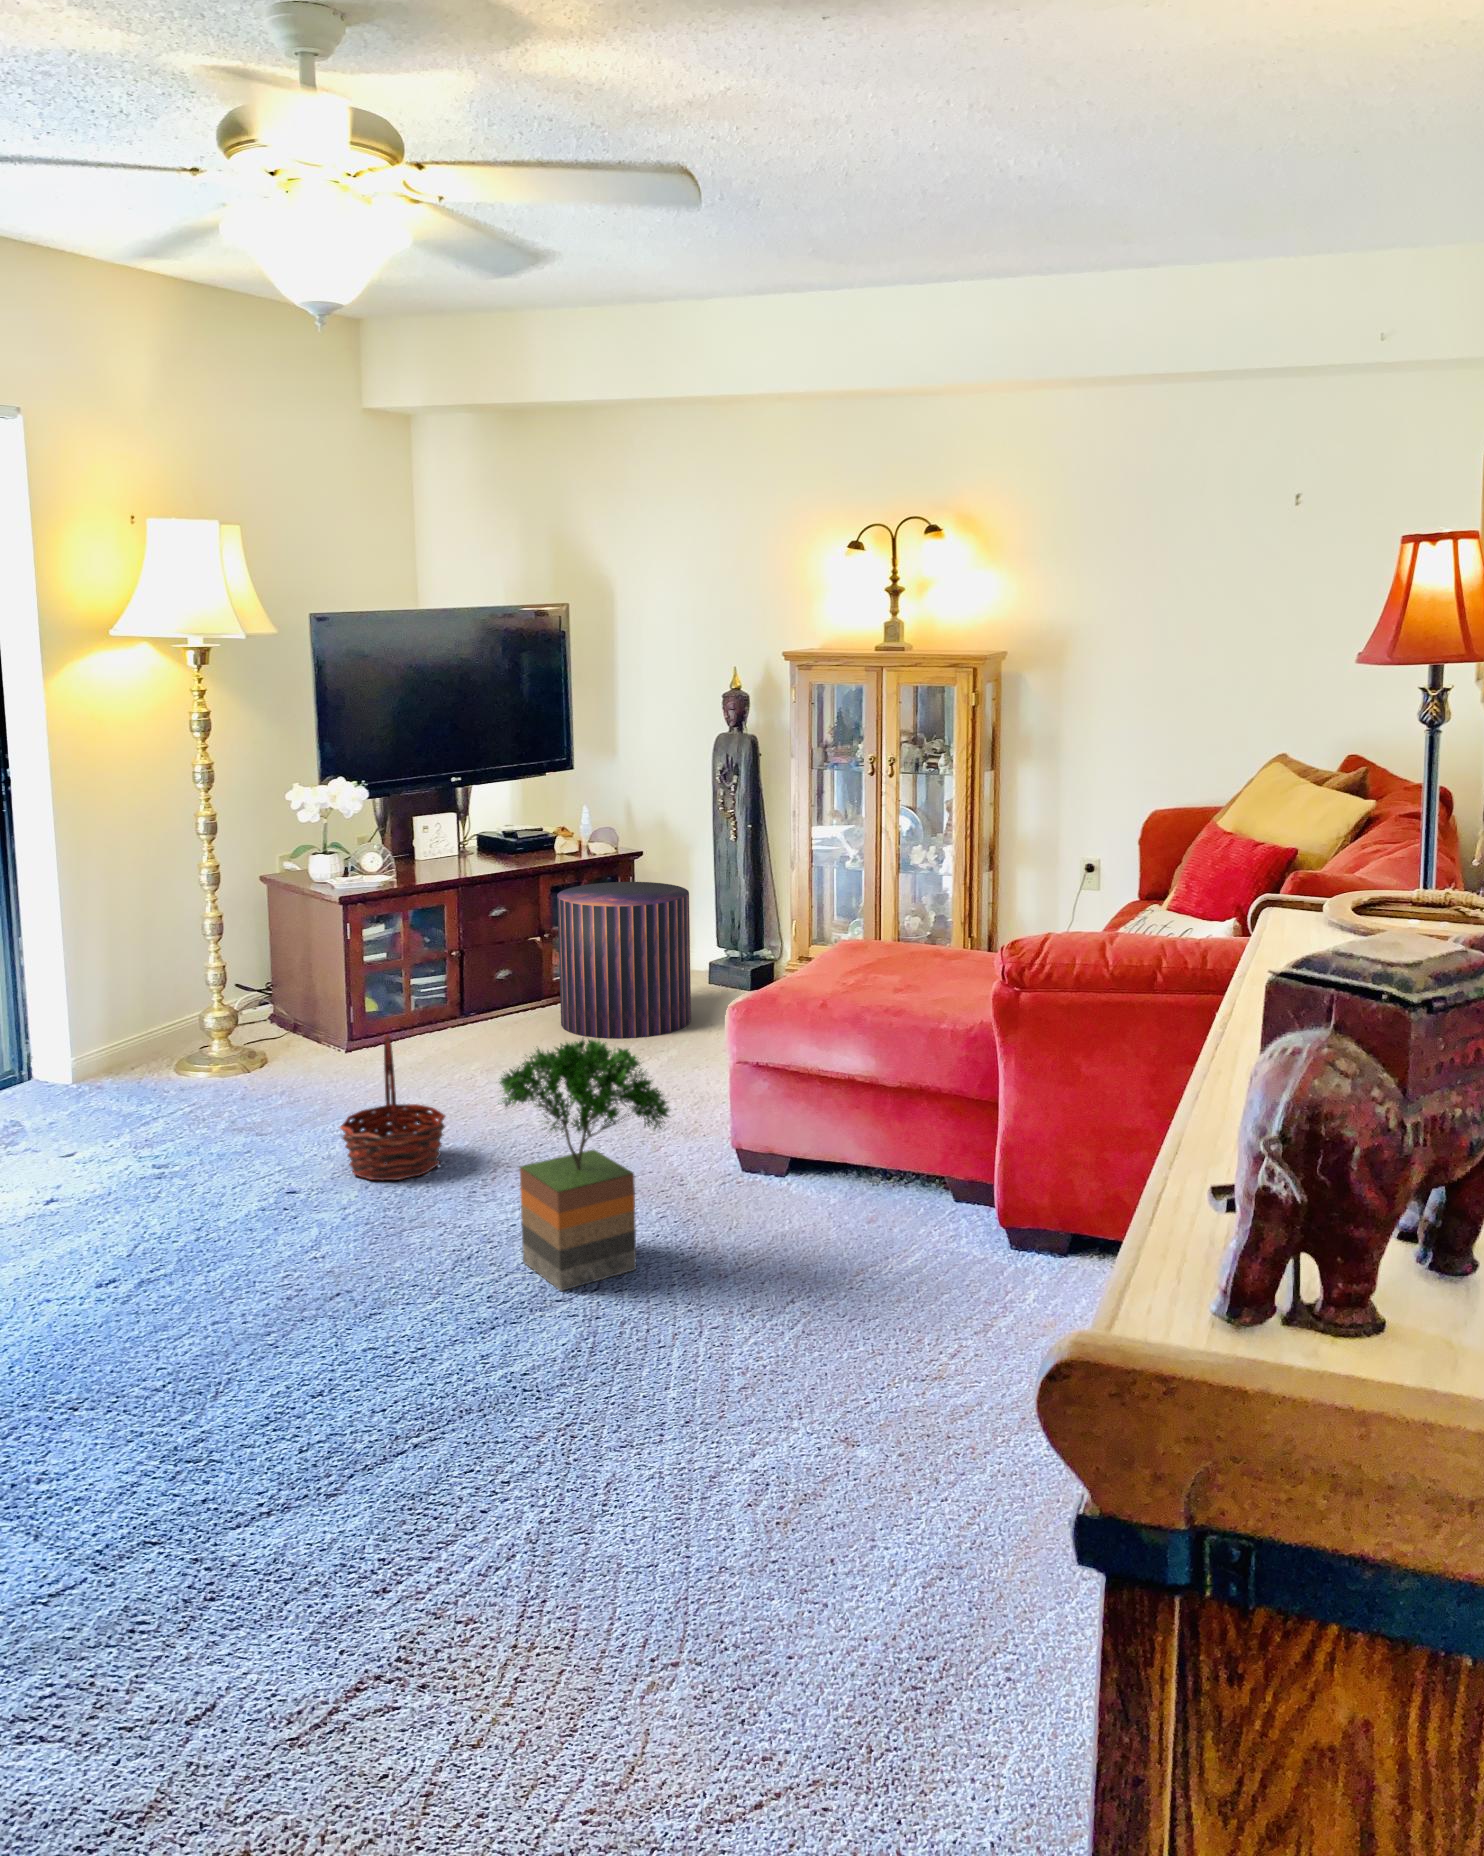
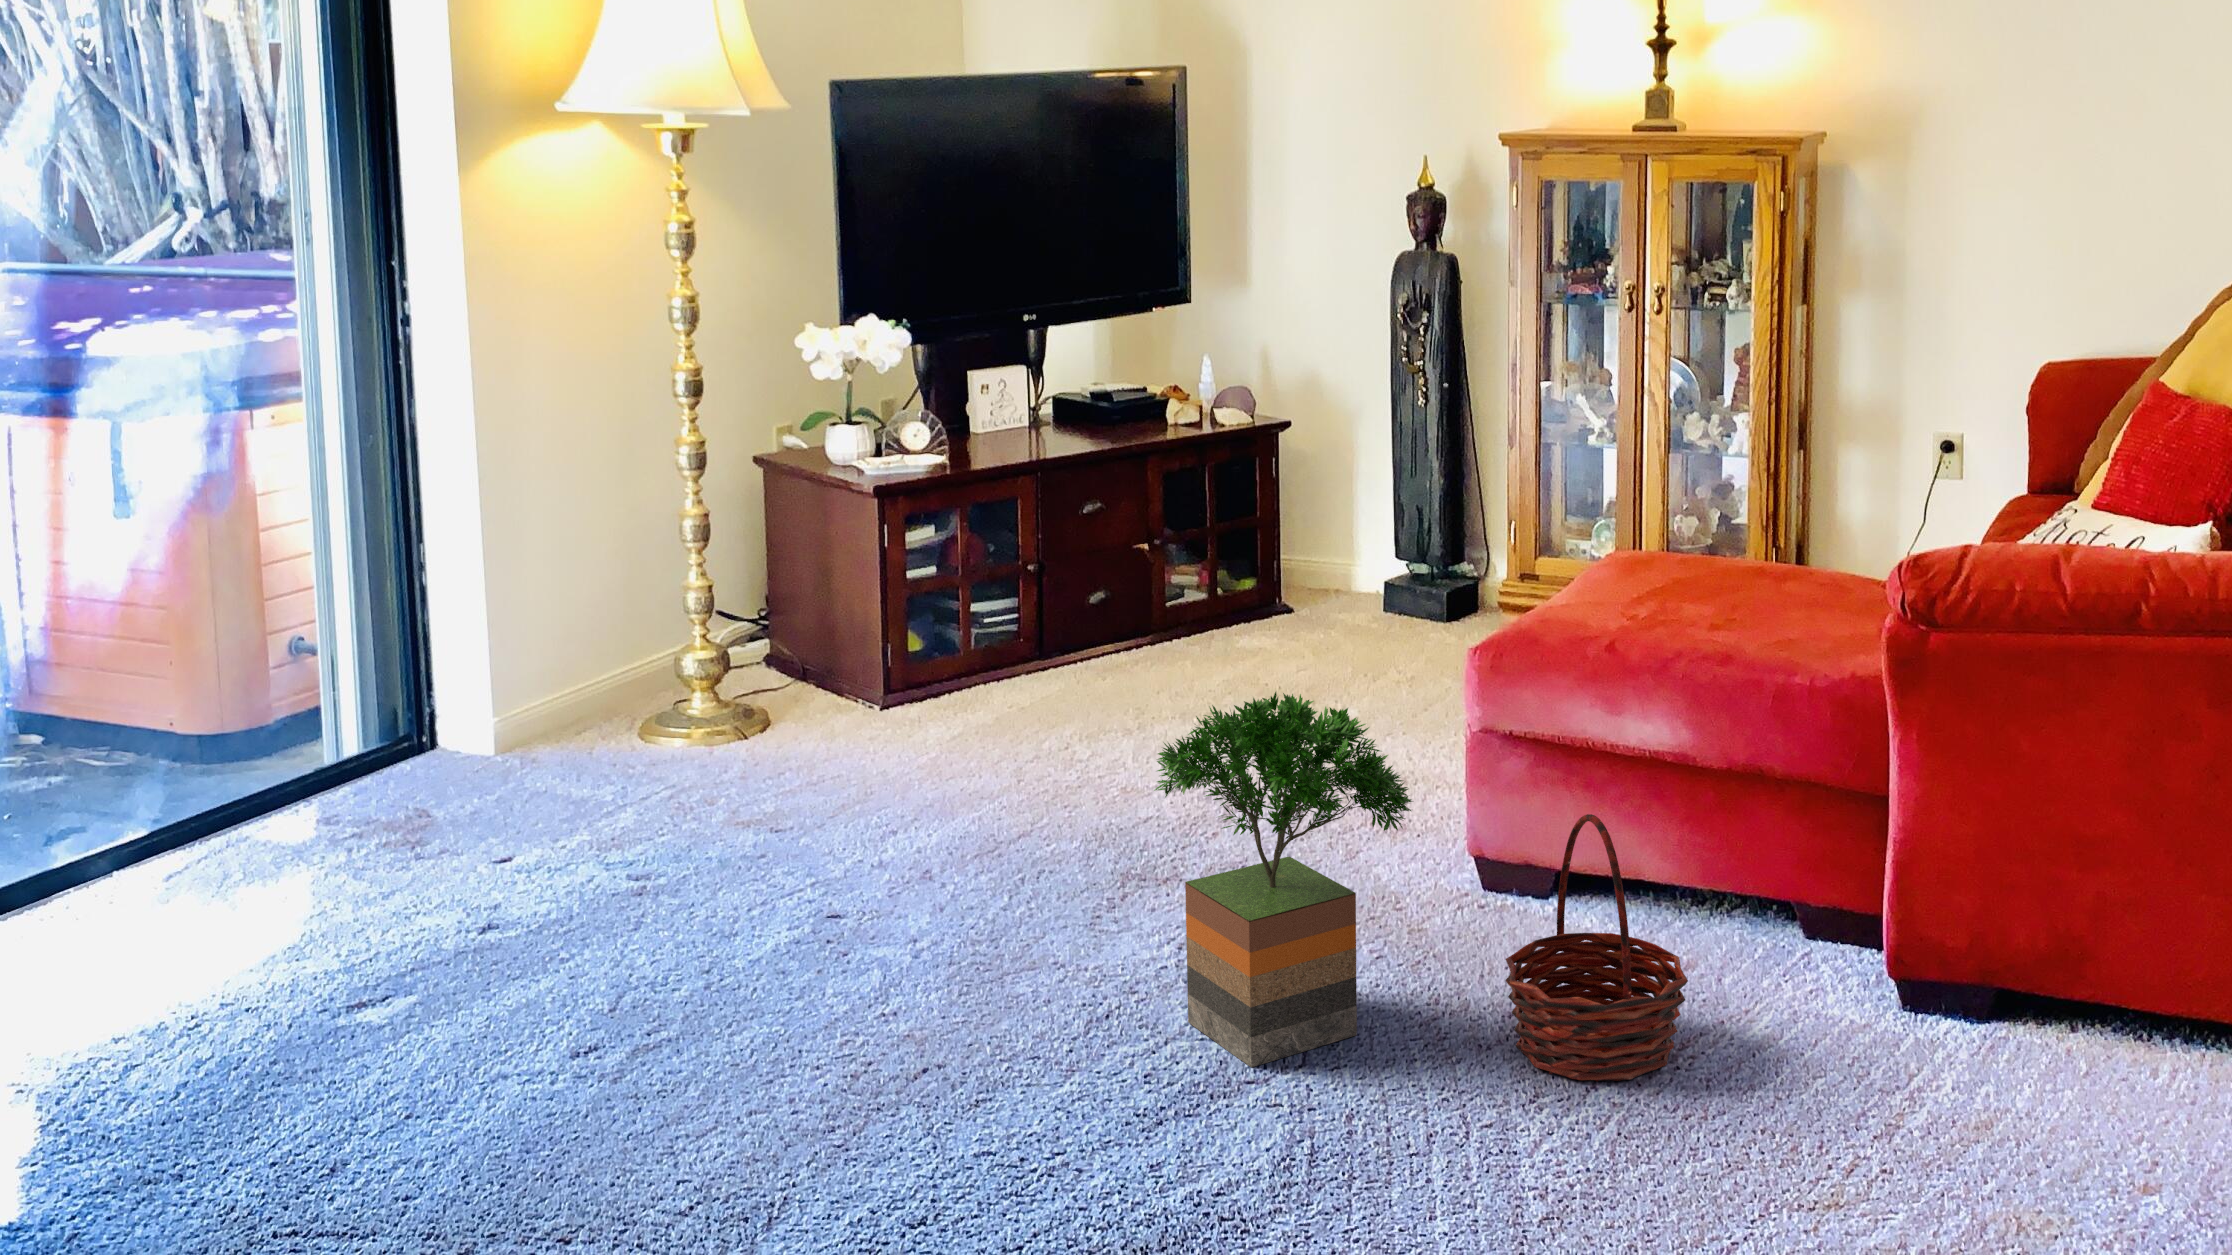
pouf: present [557,882,691,1039] -> none [1178,465,1367,689]
basket: present [340,1034,445,1180] -> present [1506,814,1688,1081]

